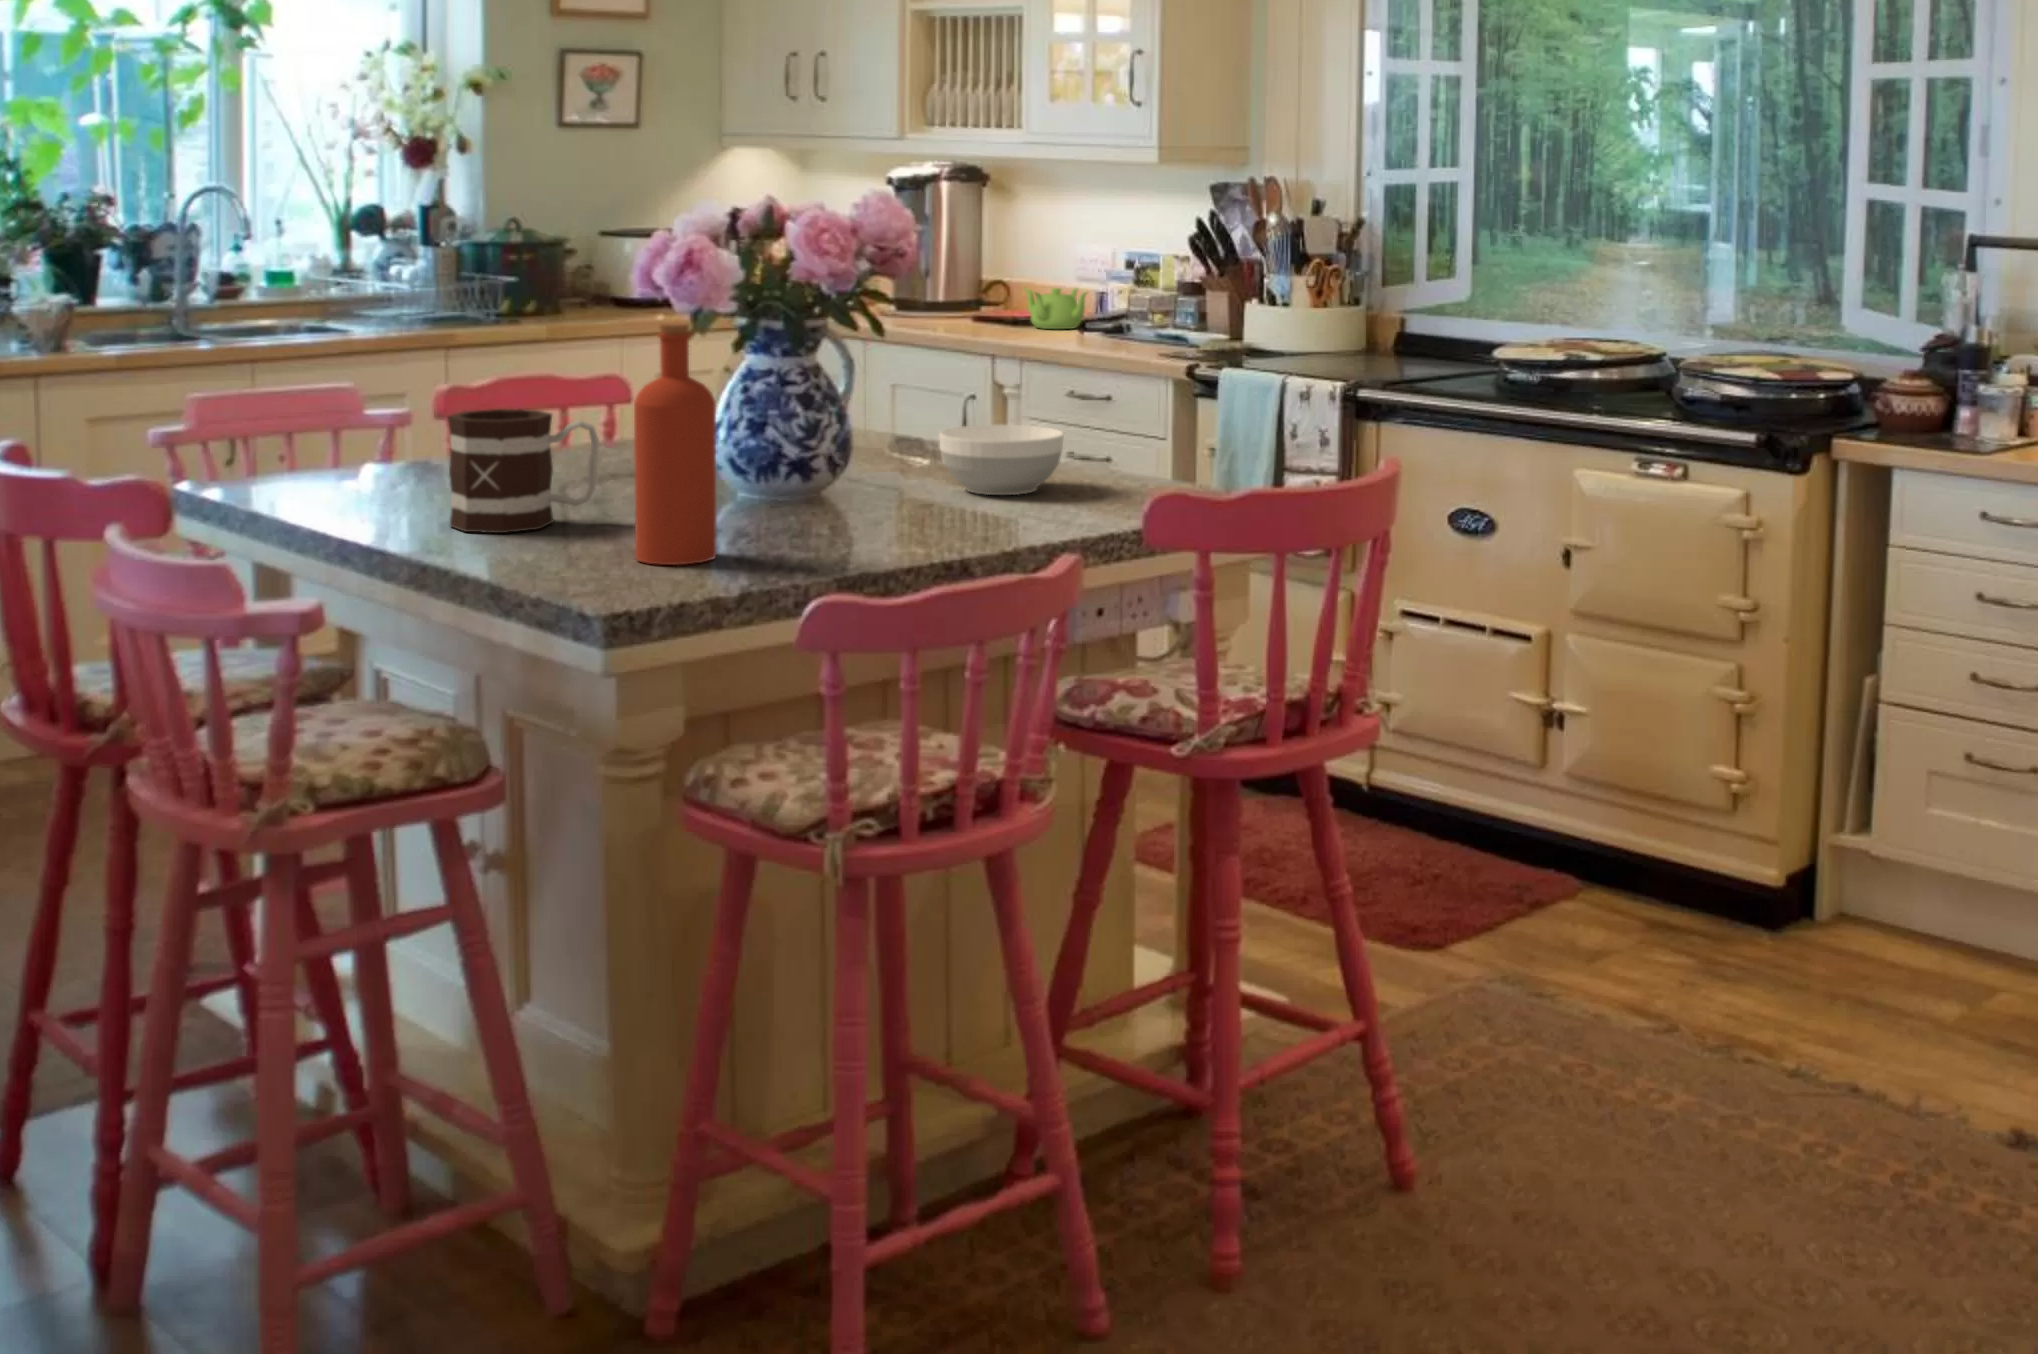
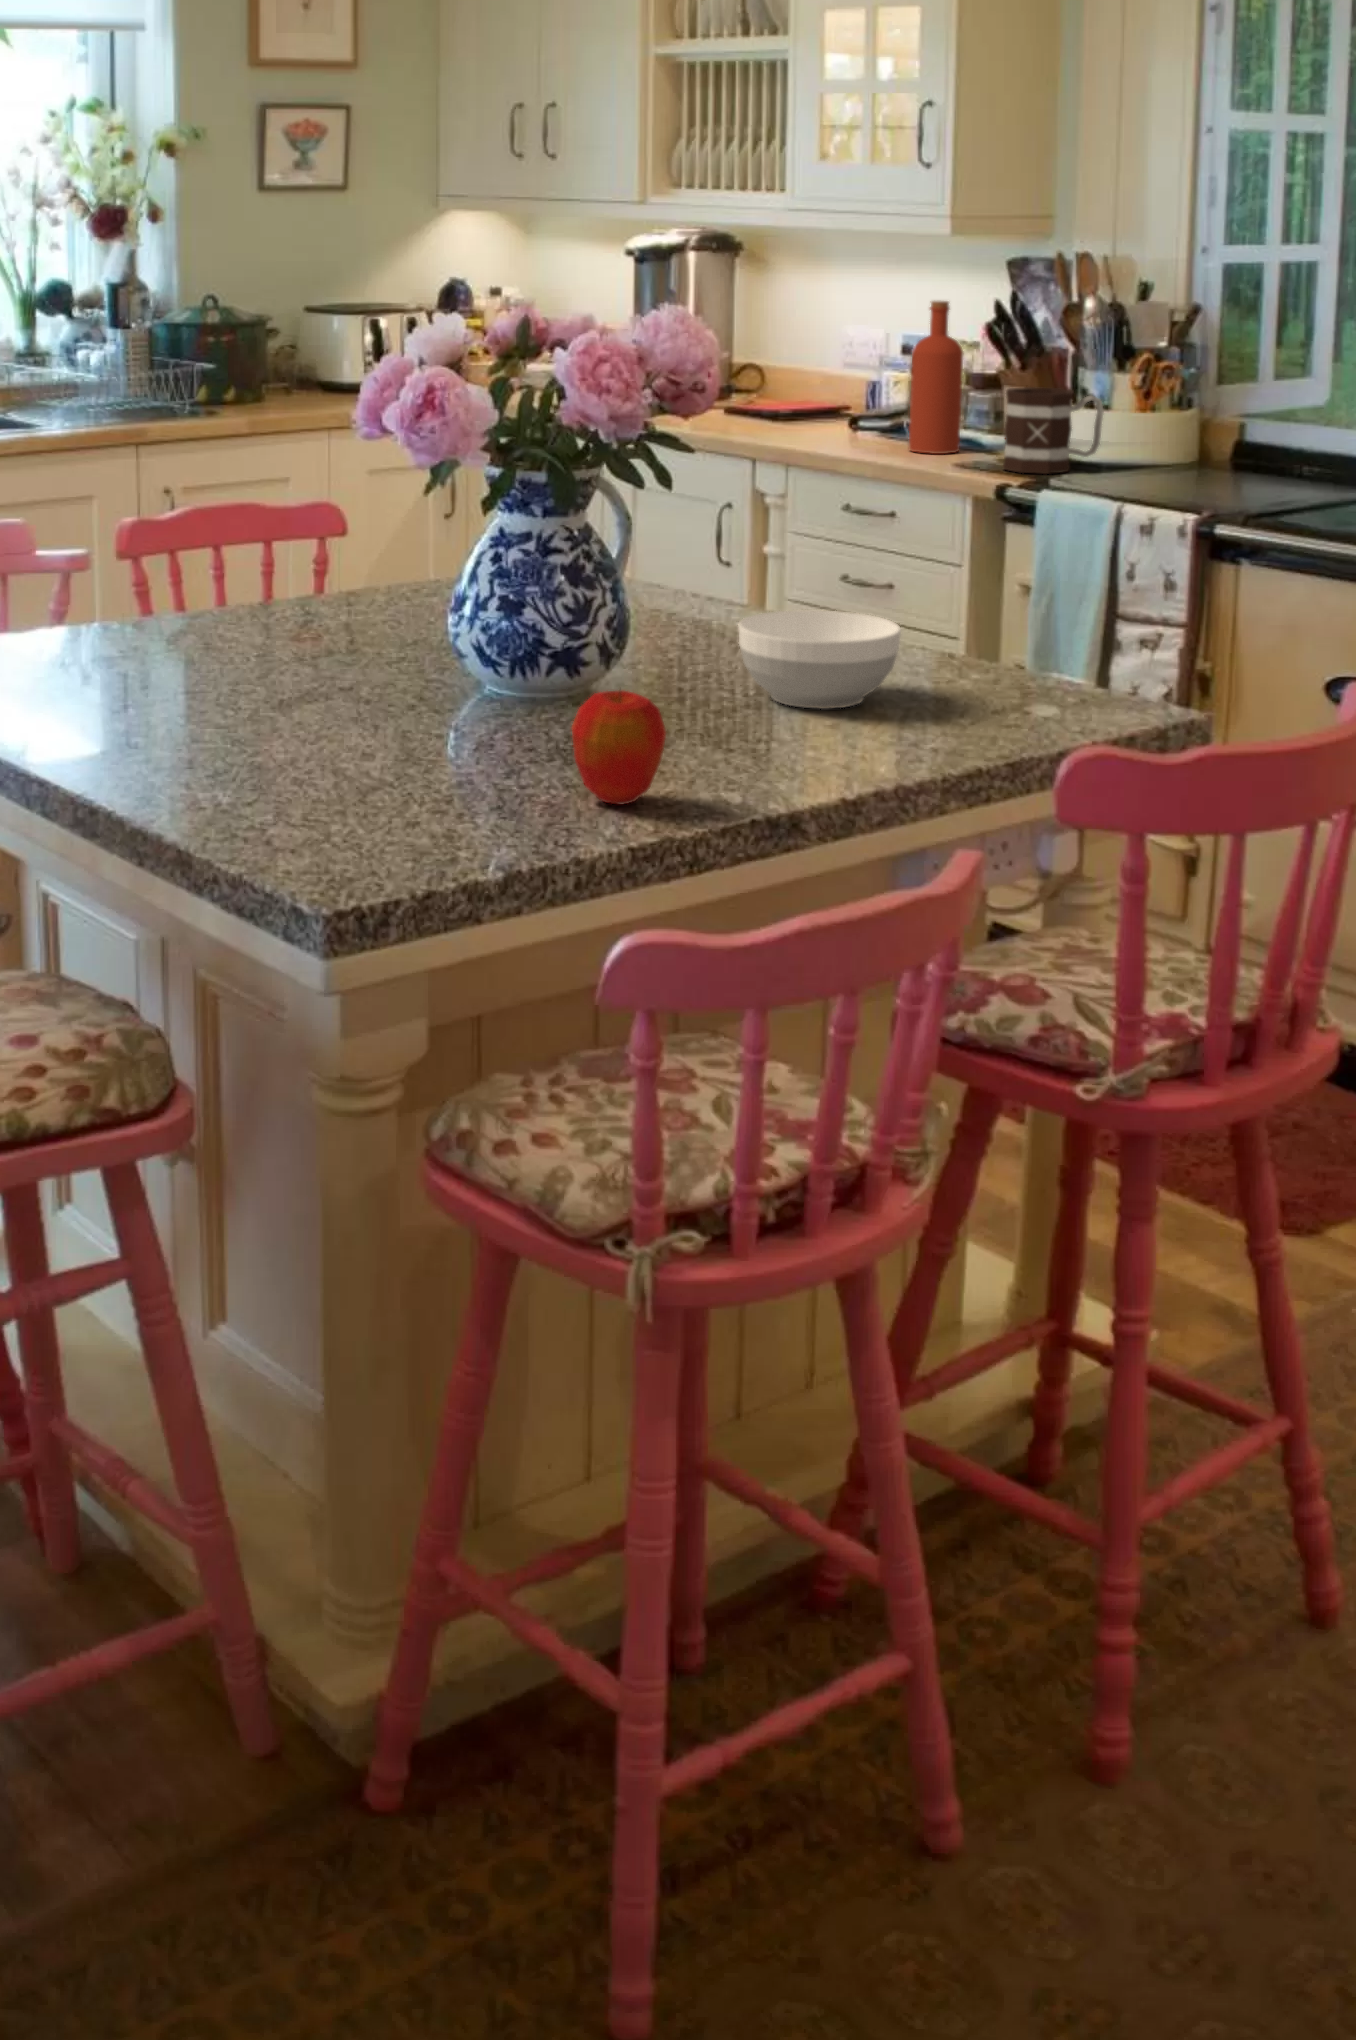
teapot: present [1025,288,1087,329] -> none [781,386,861,436]
bottle: present [634,323,717,565] -> present [909,301,964,454]
mug: present [448,409,599,533] -> present [1003,387,1104,474]
apple: none [796,459,868,549] -> present [572,690,666,805]

